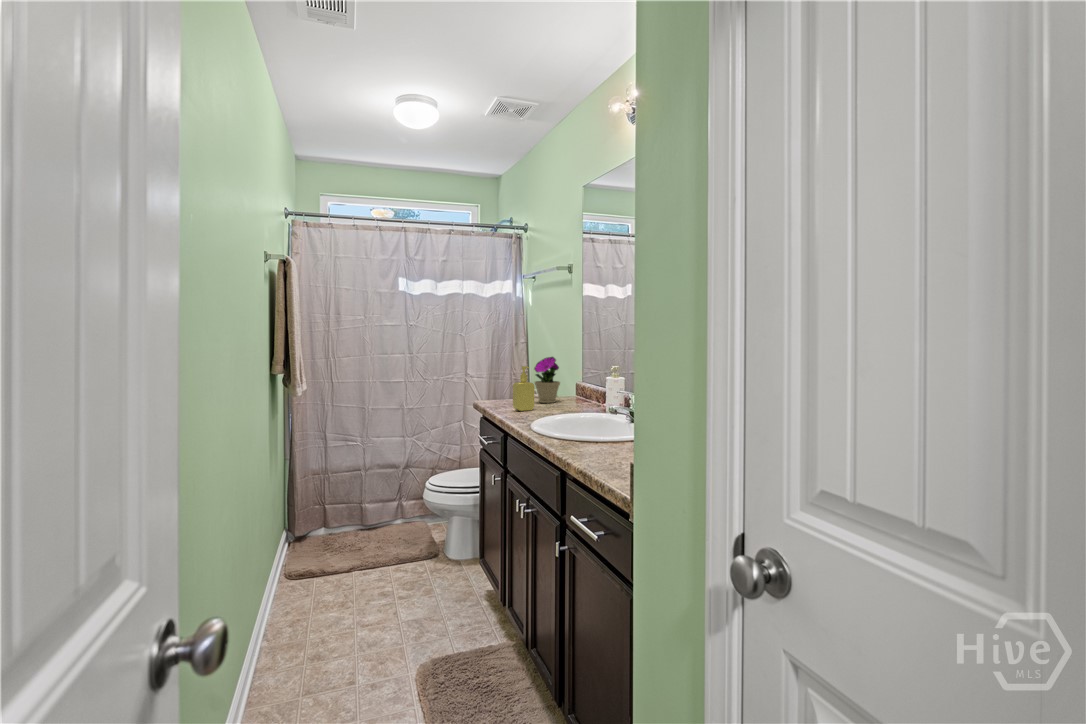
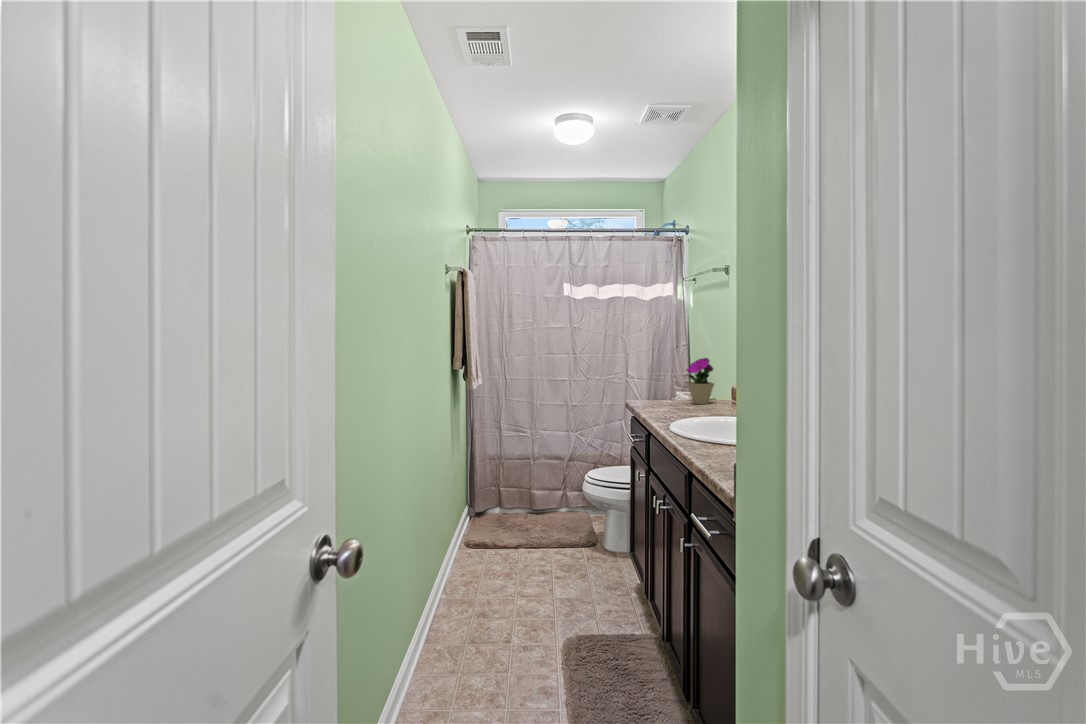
soap dispenser: present [513,366,534,411] -> none [663,367,684,411]

